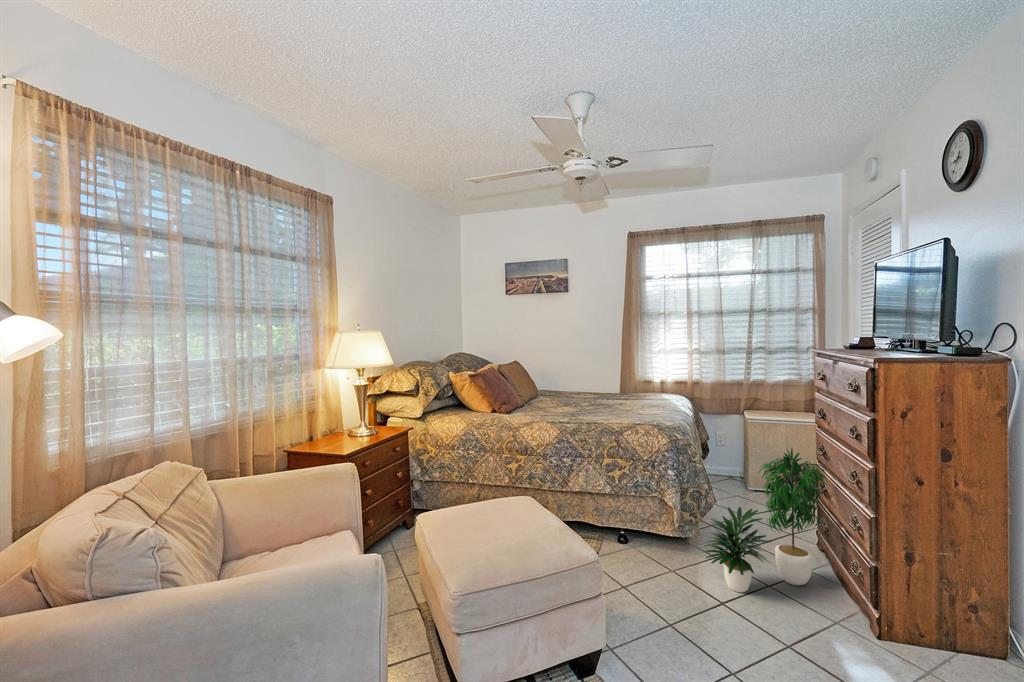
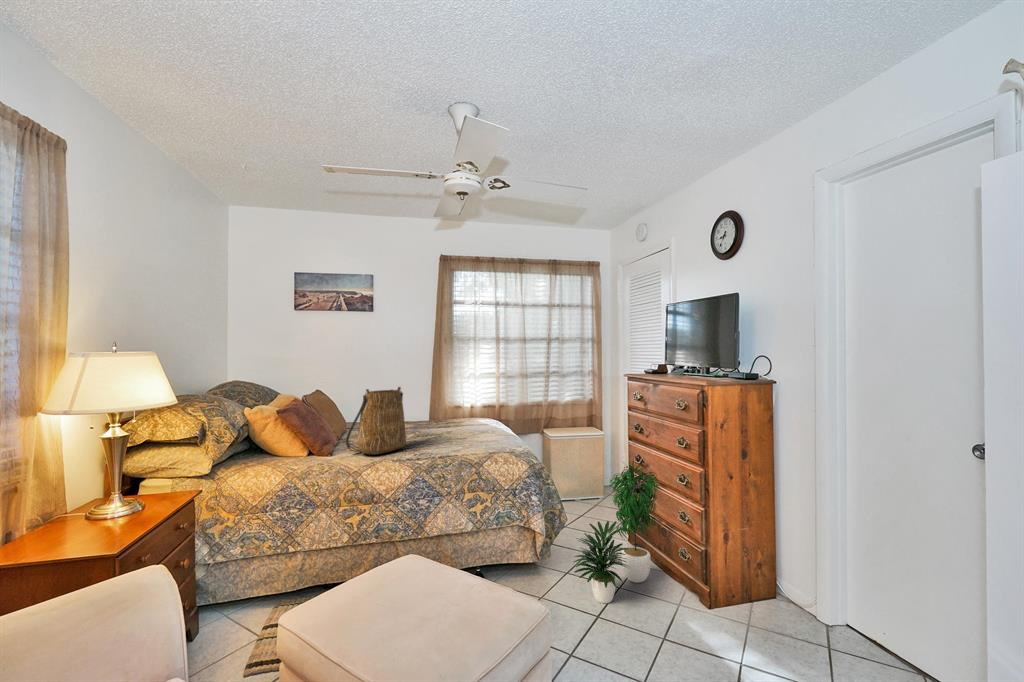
tote bag: none [516,359,568,416] -> present [346,387,406,454]

